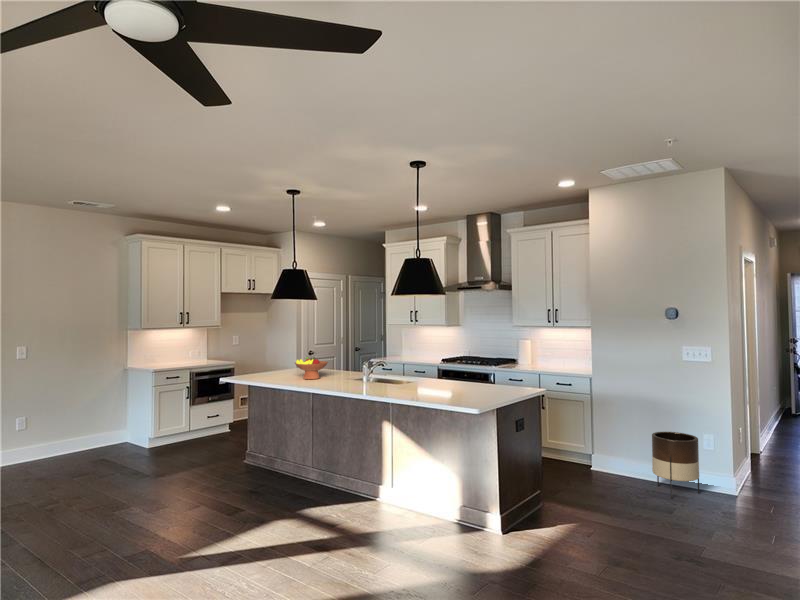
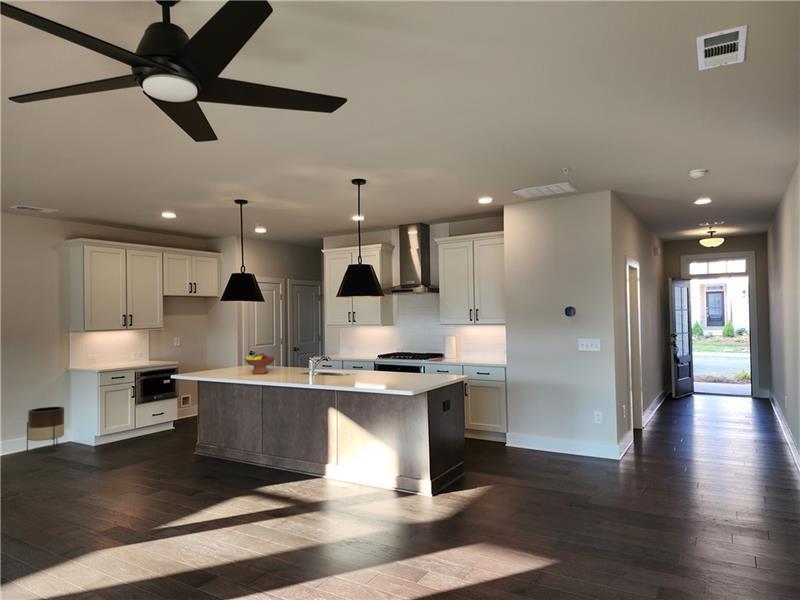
planter: present [652,432,699,499] -> present [27,407,64,452]

